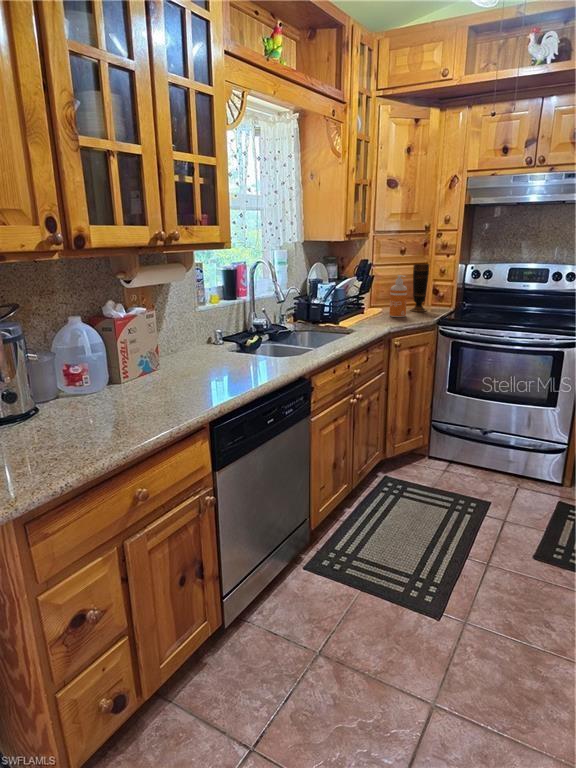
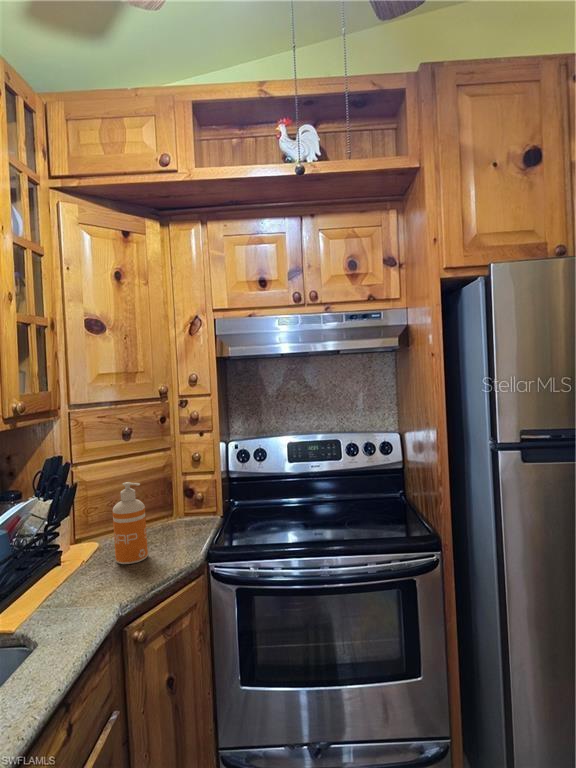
vase: present [411,264,429,312] -> none [148,450,181,534]

